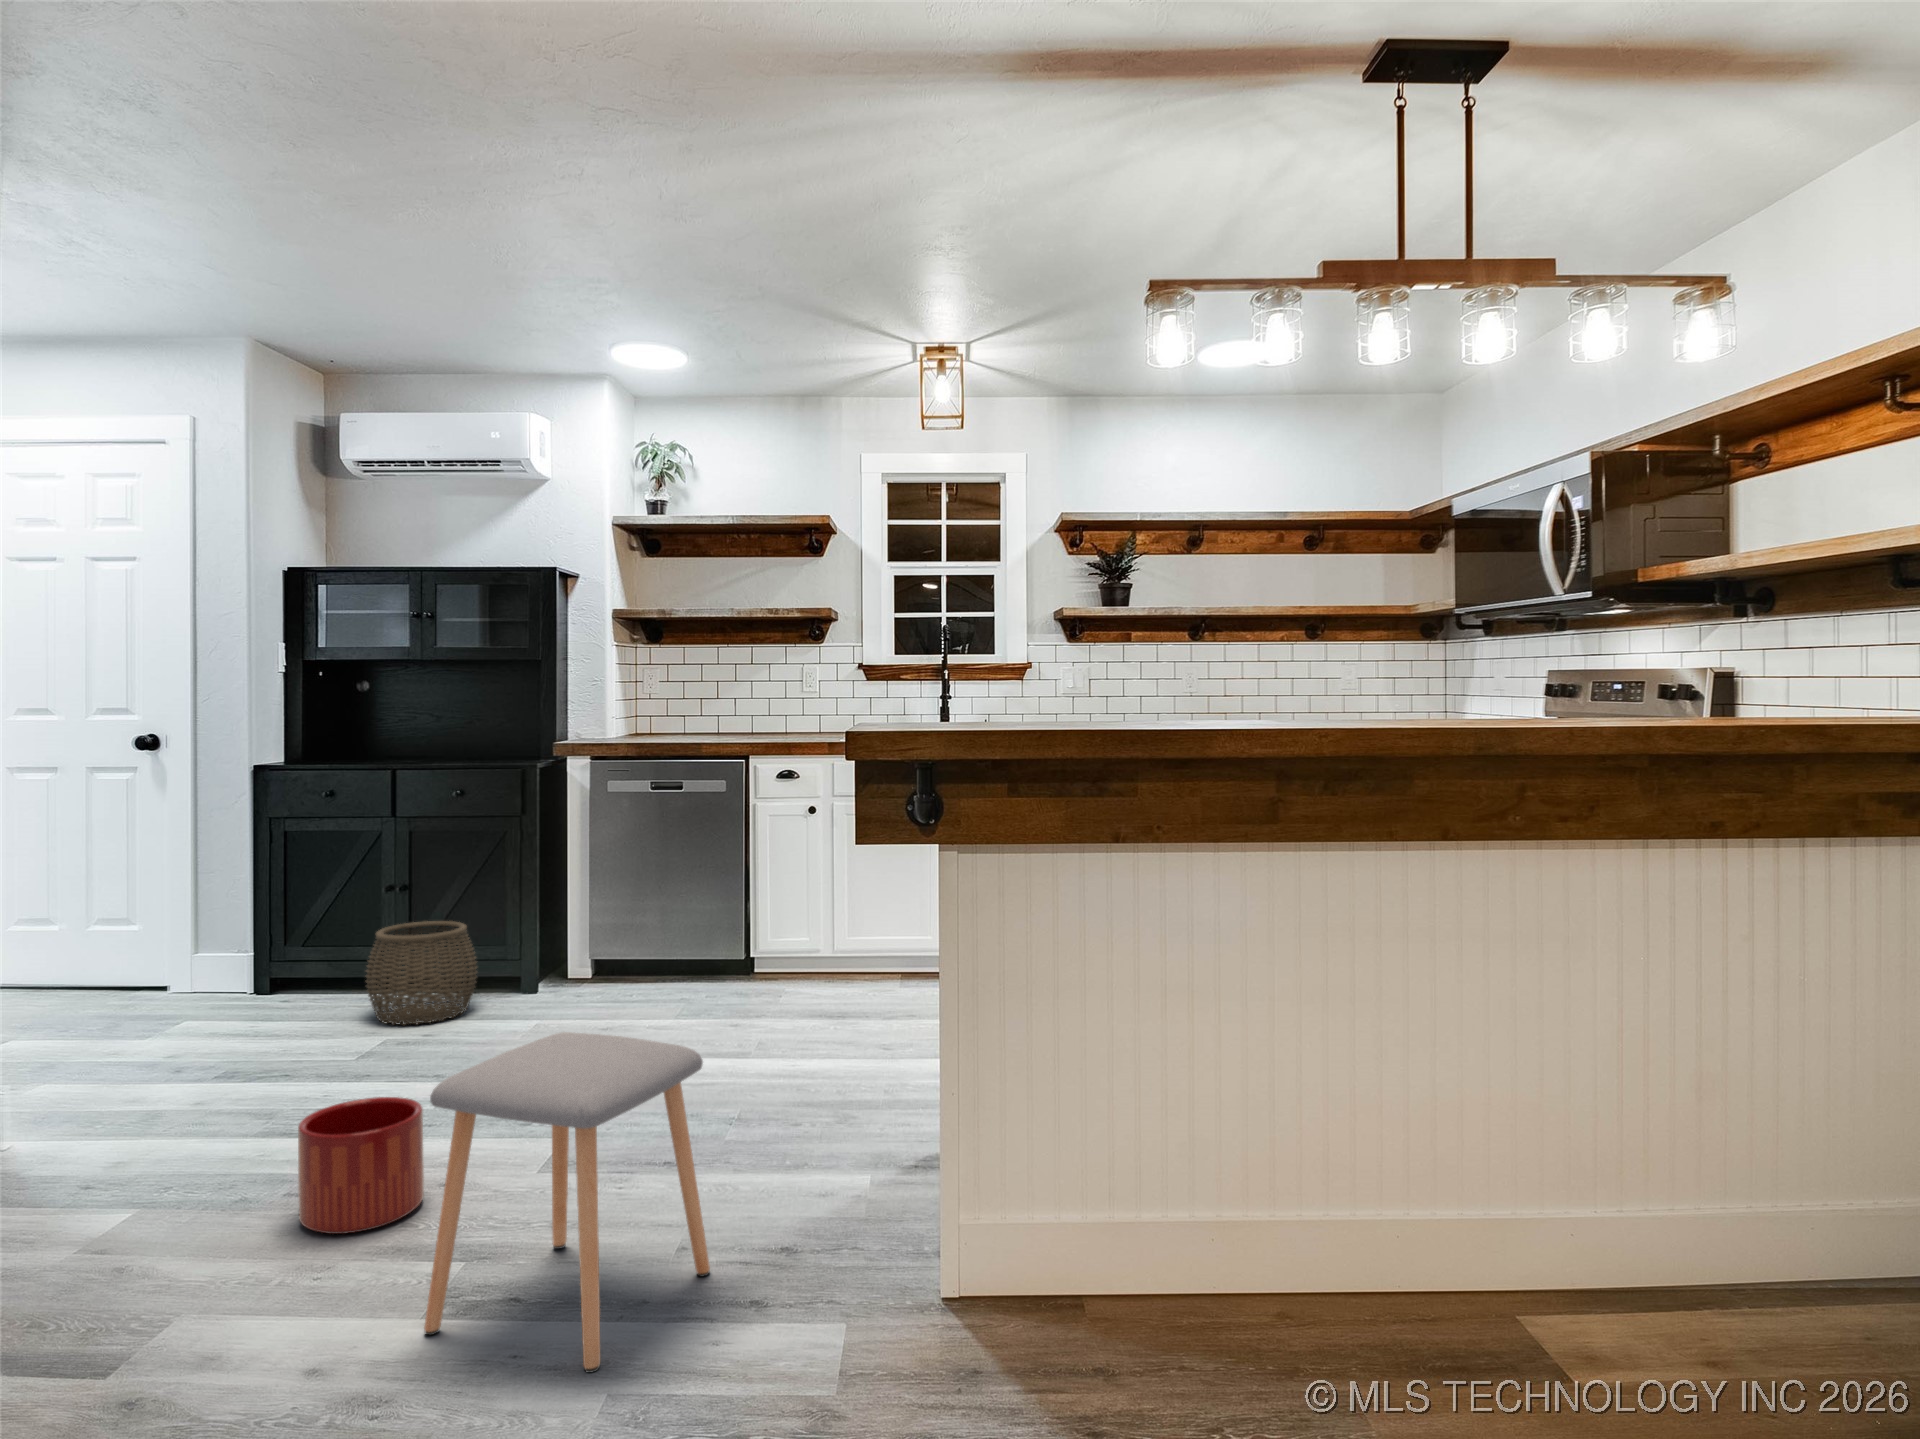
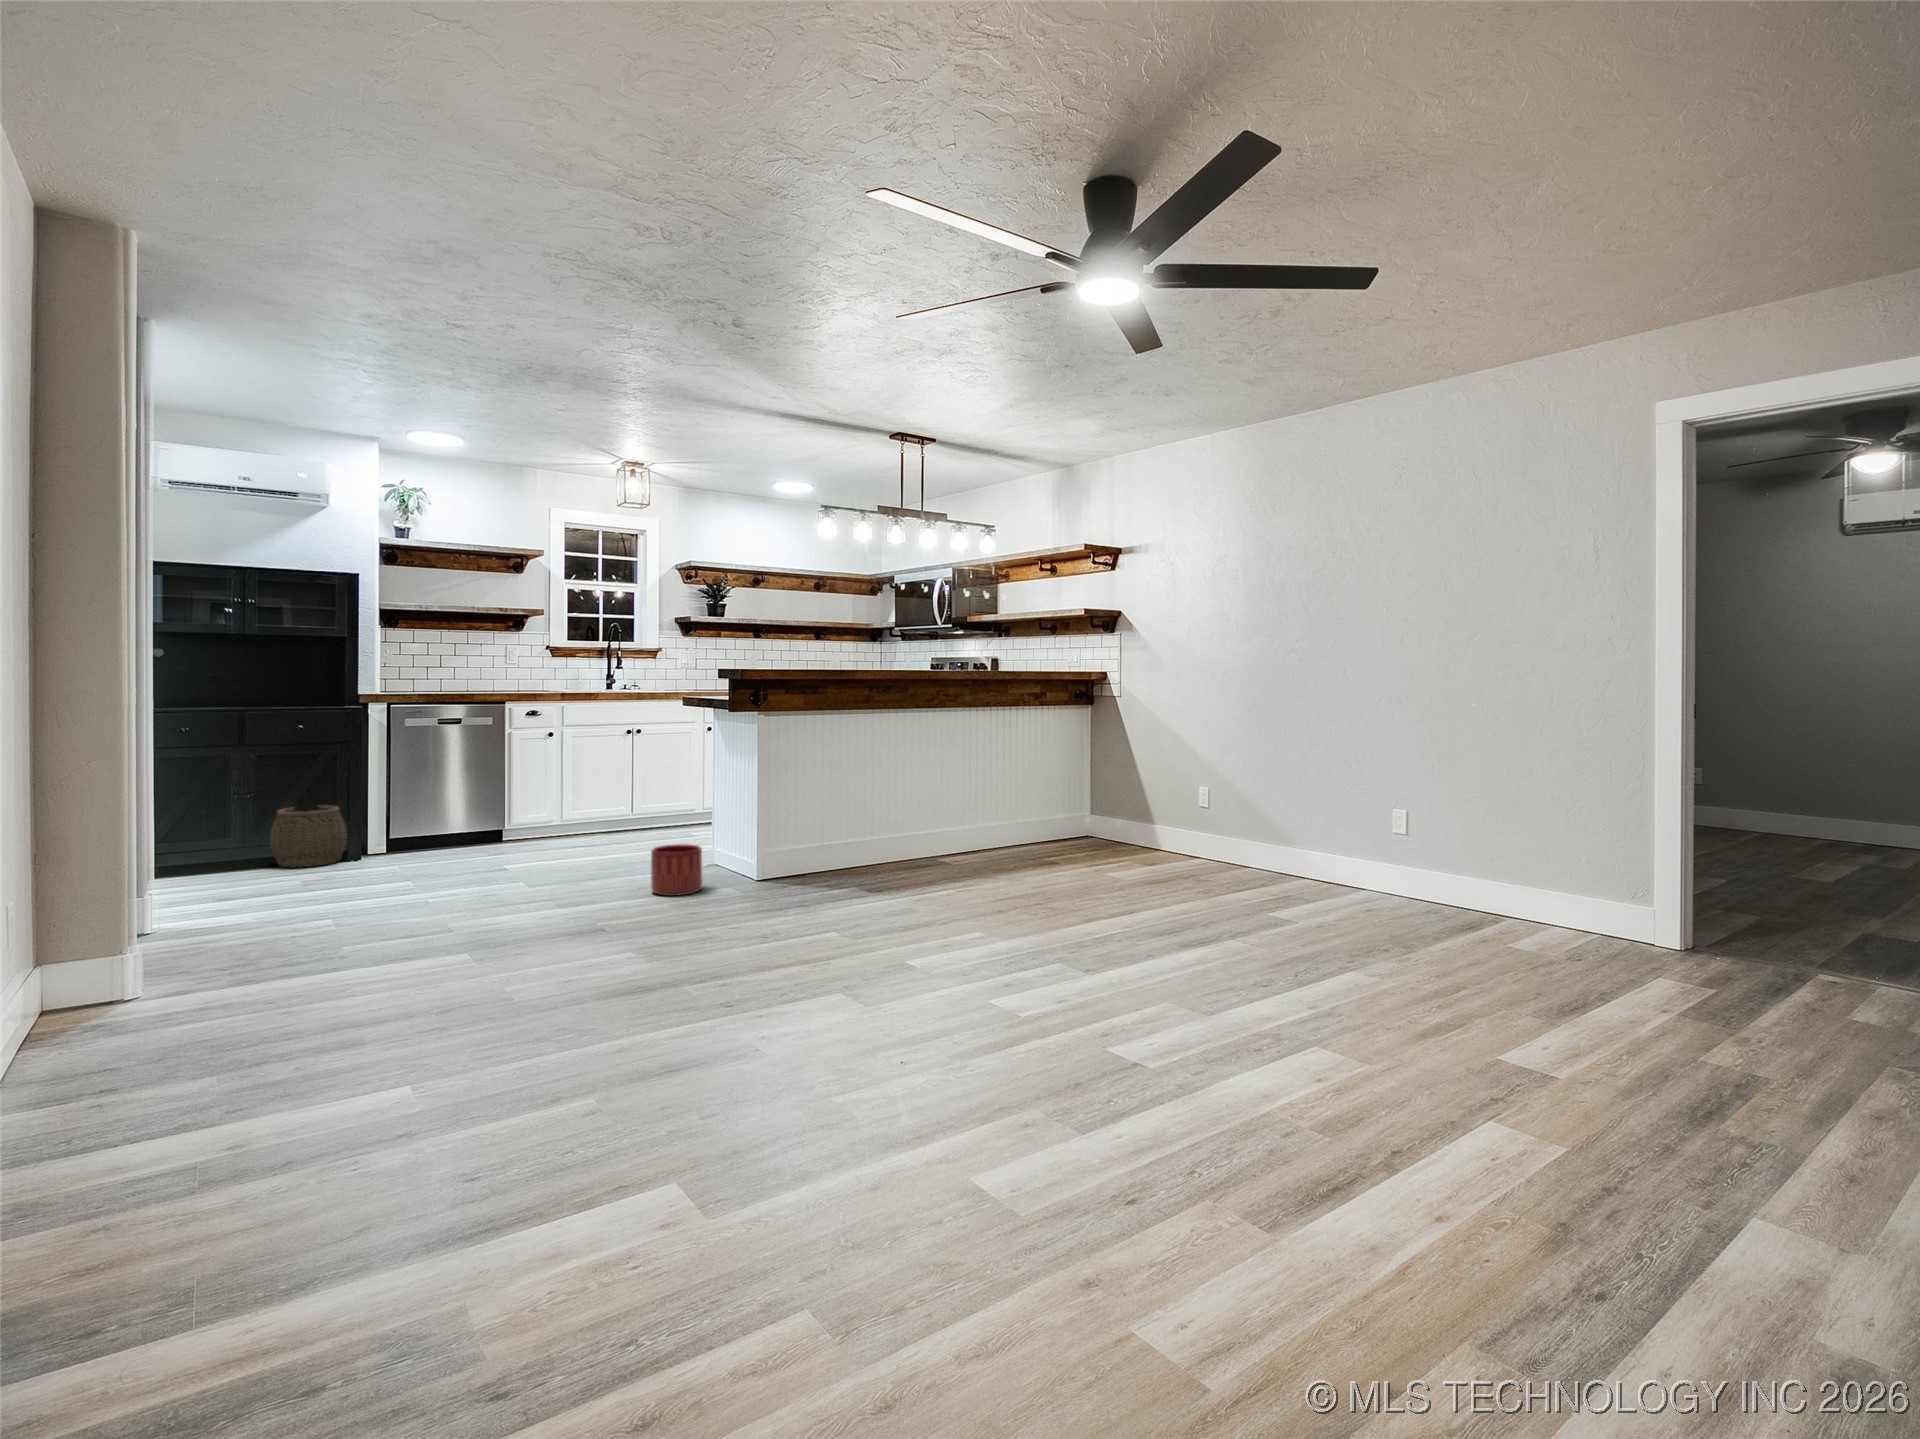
stool: present [424,1032,710,1373] -> none [545,806,643,921]
planter: present [298,1097,424,1234] -> present [651,844,702,896]

